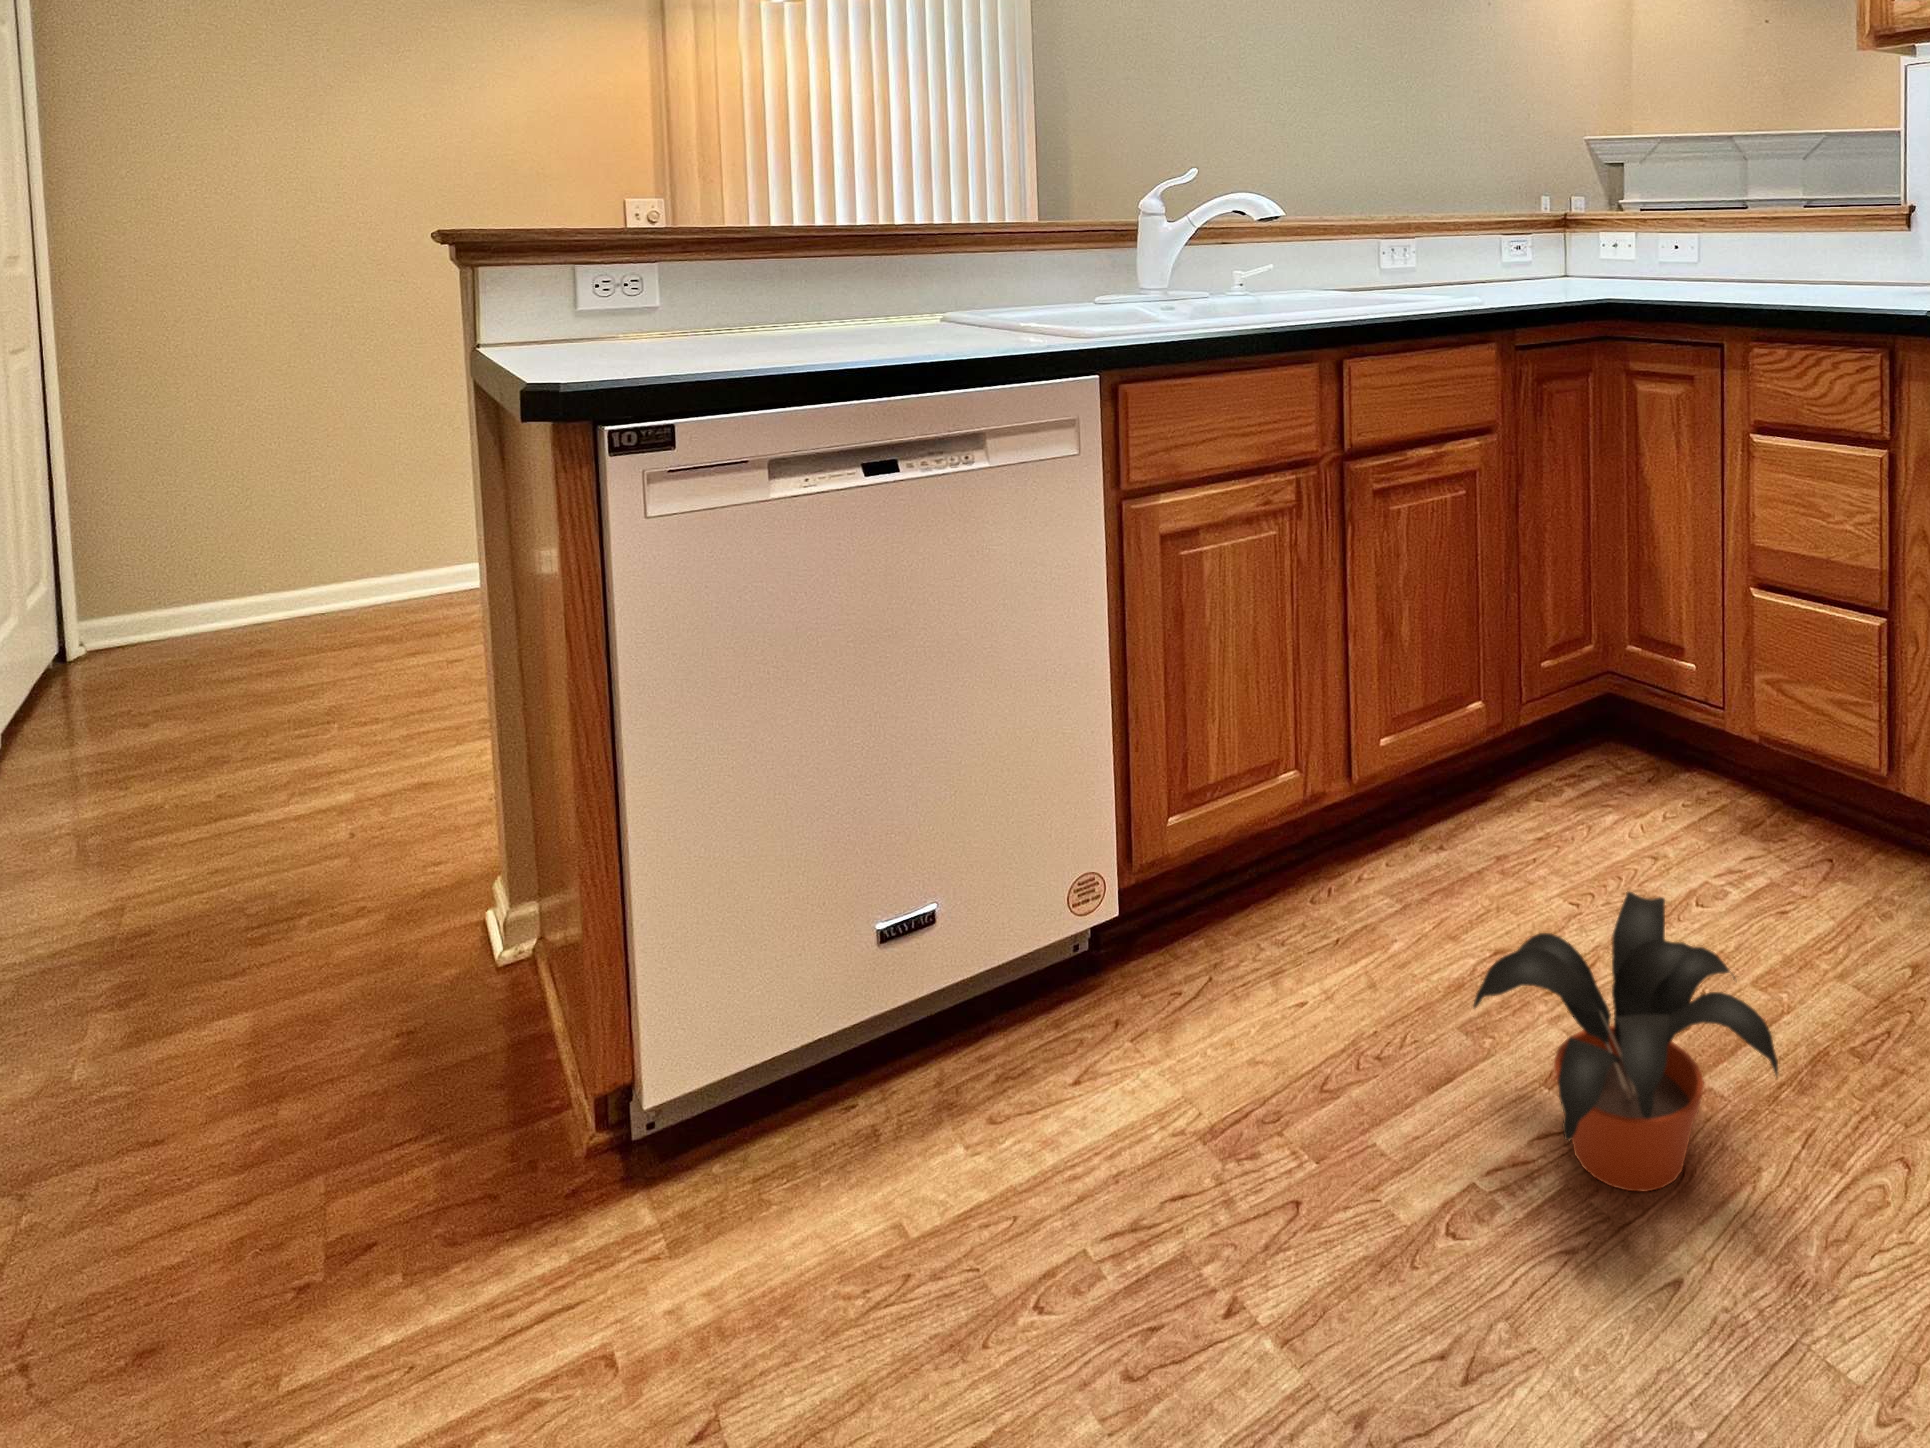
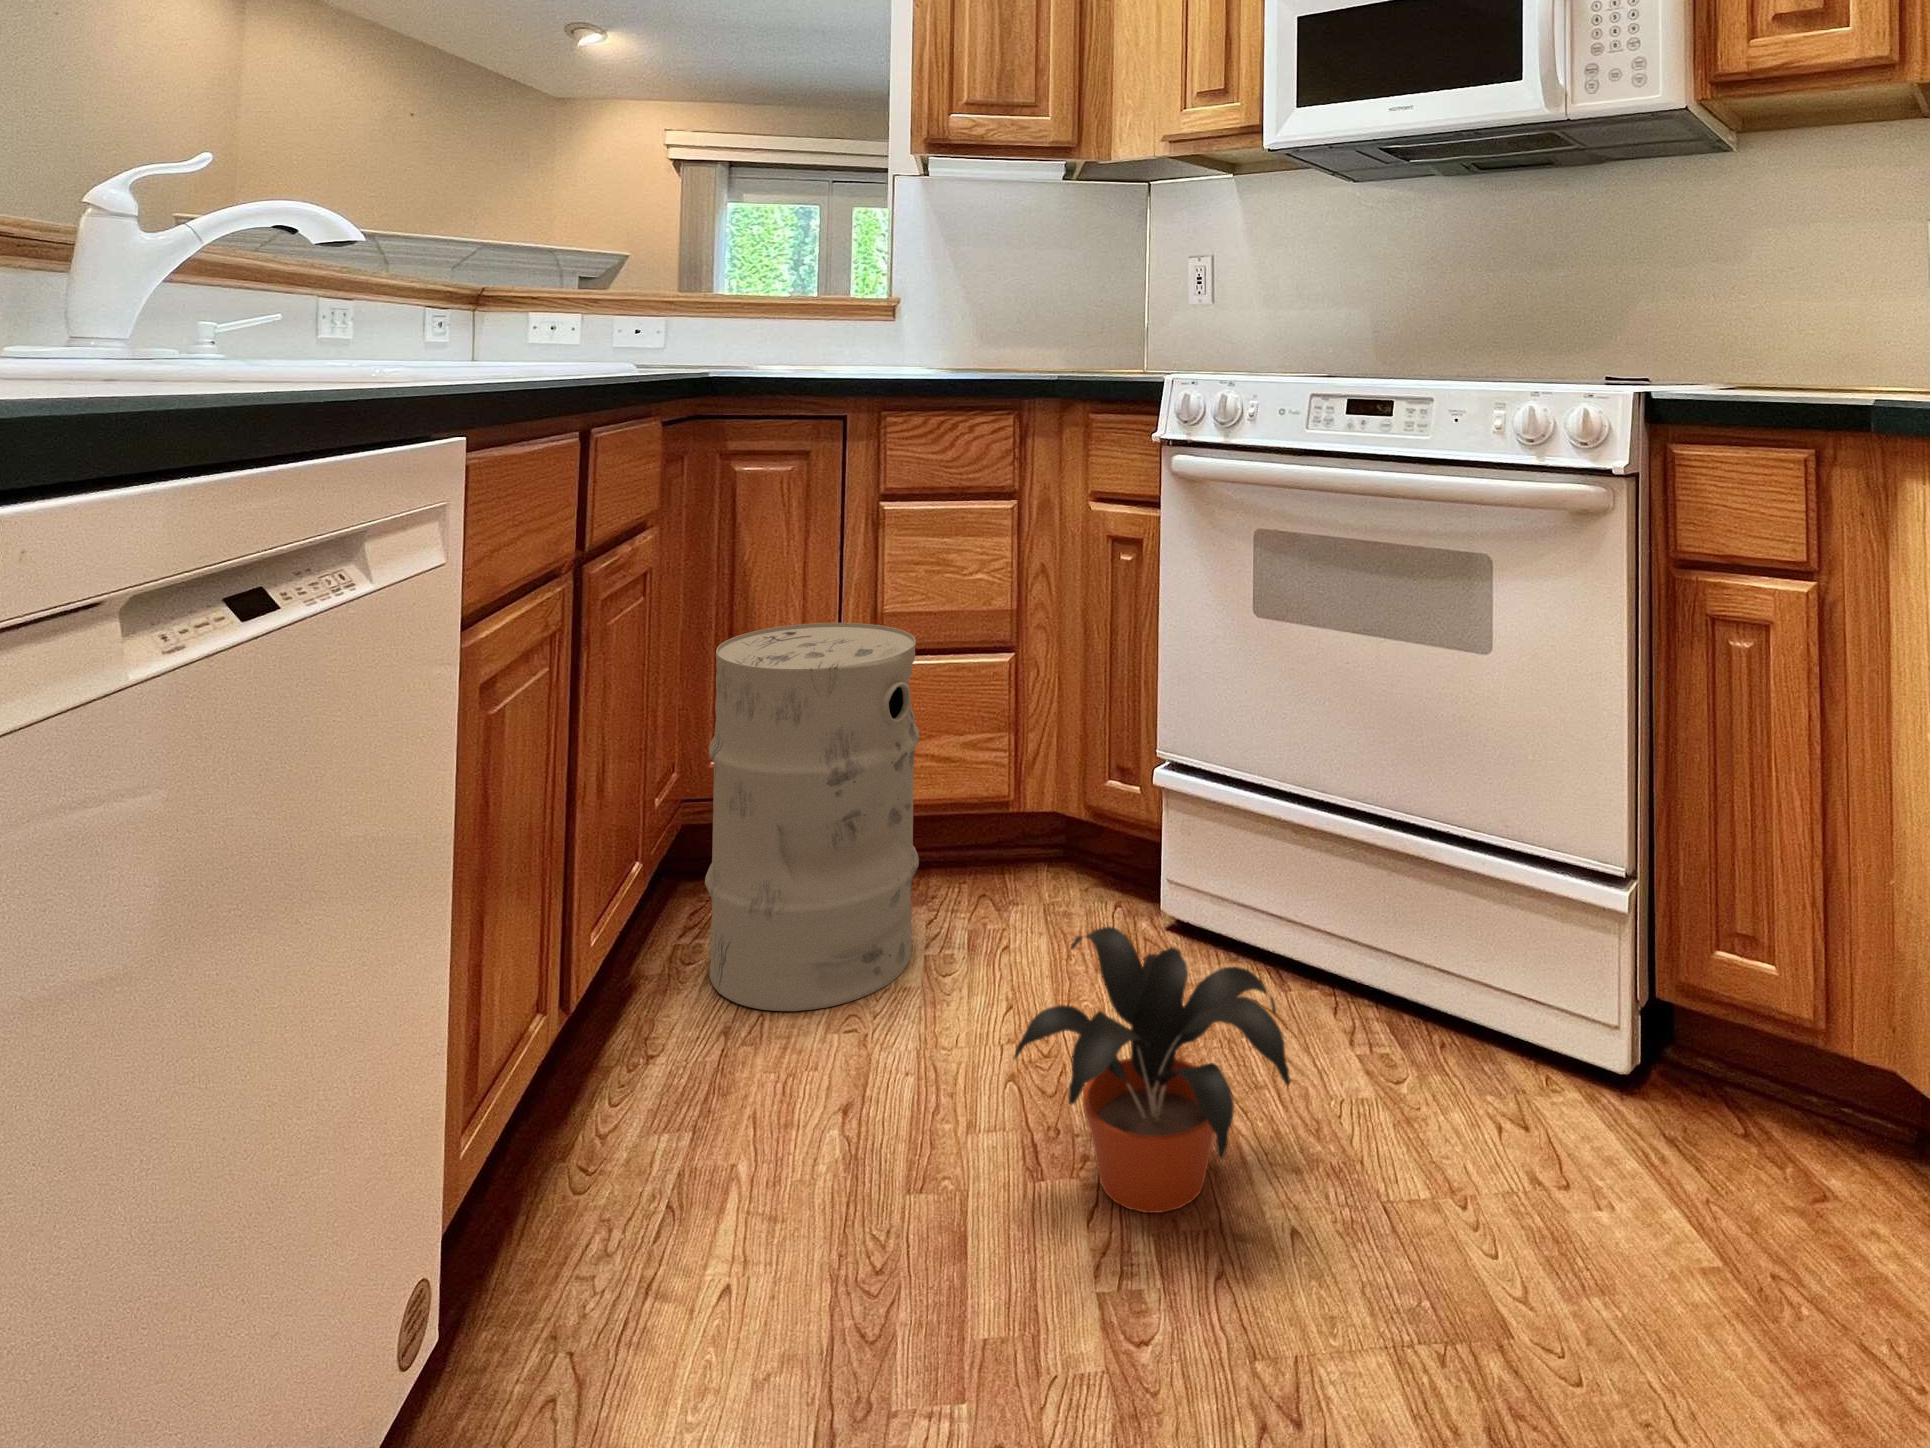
trash can: none [1532,531,1730,889] -> present [705,623,919,1011]

